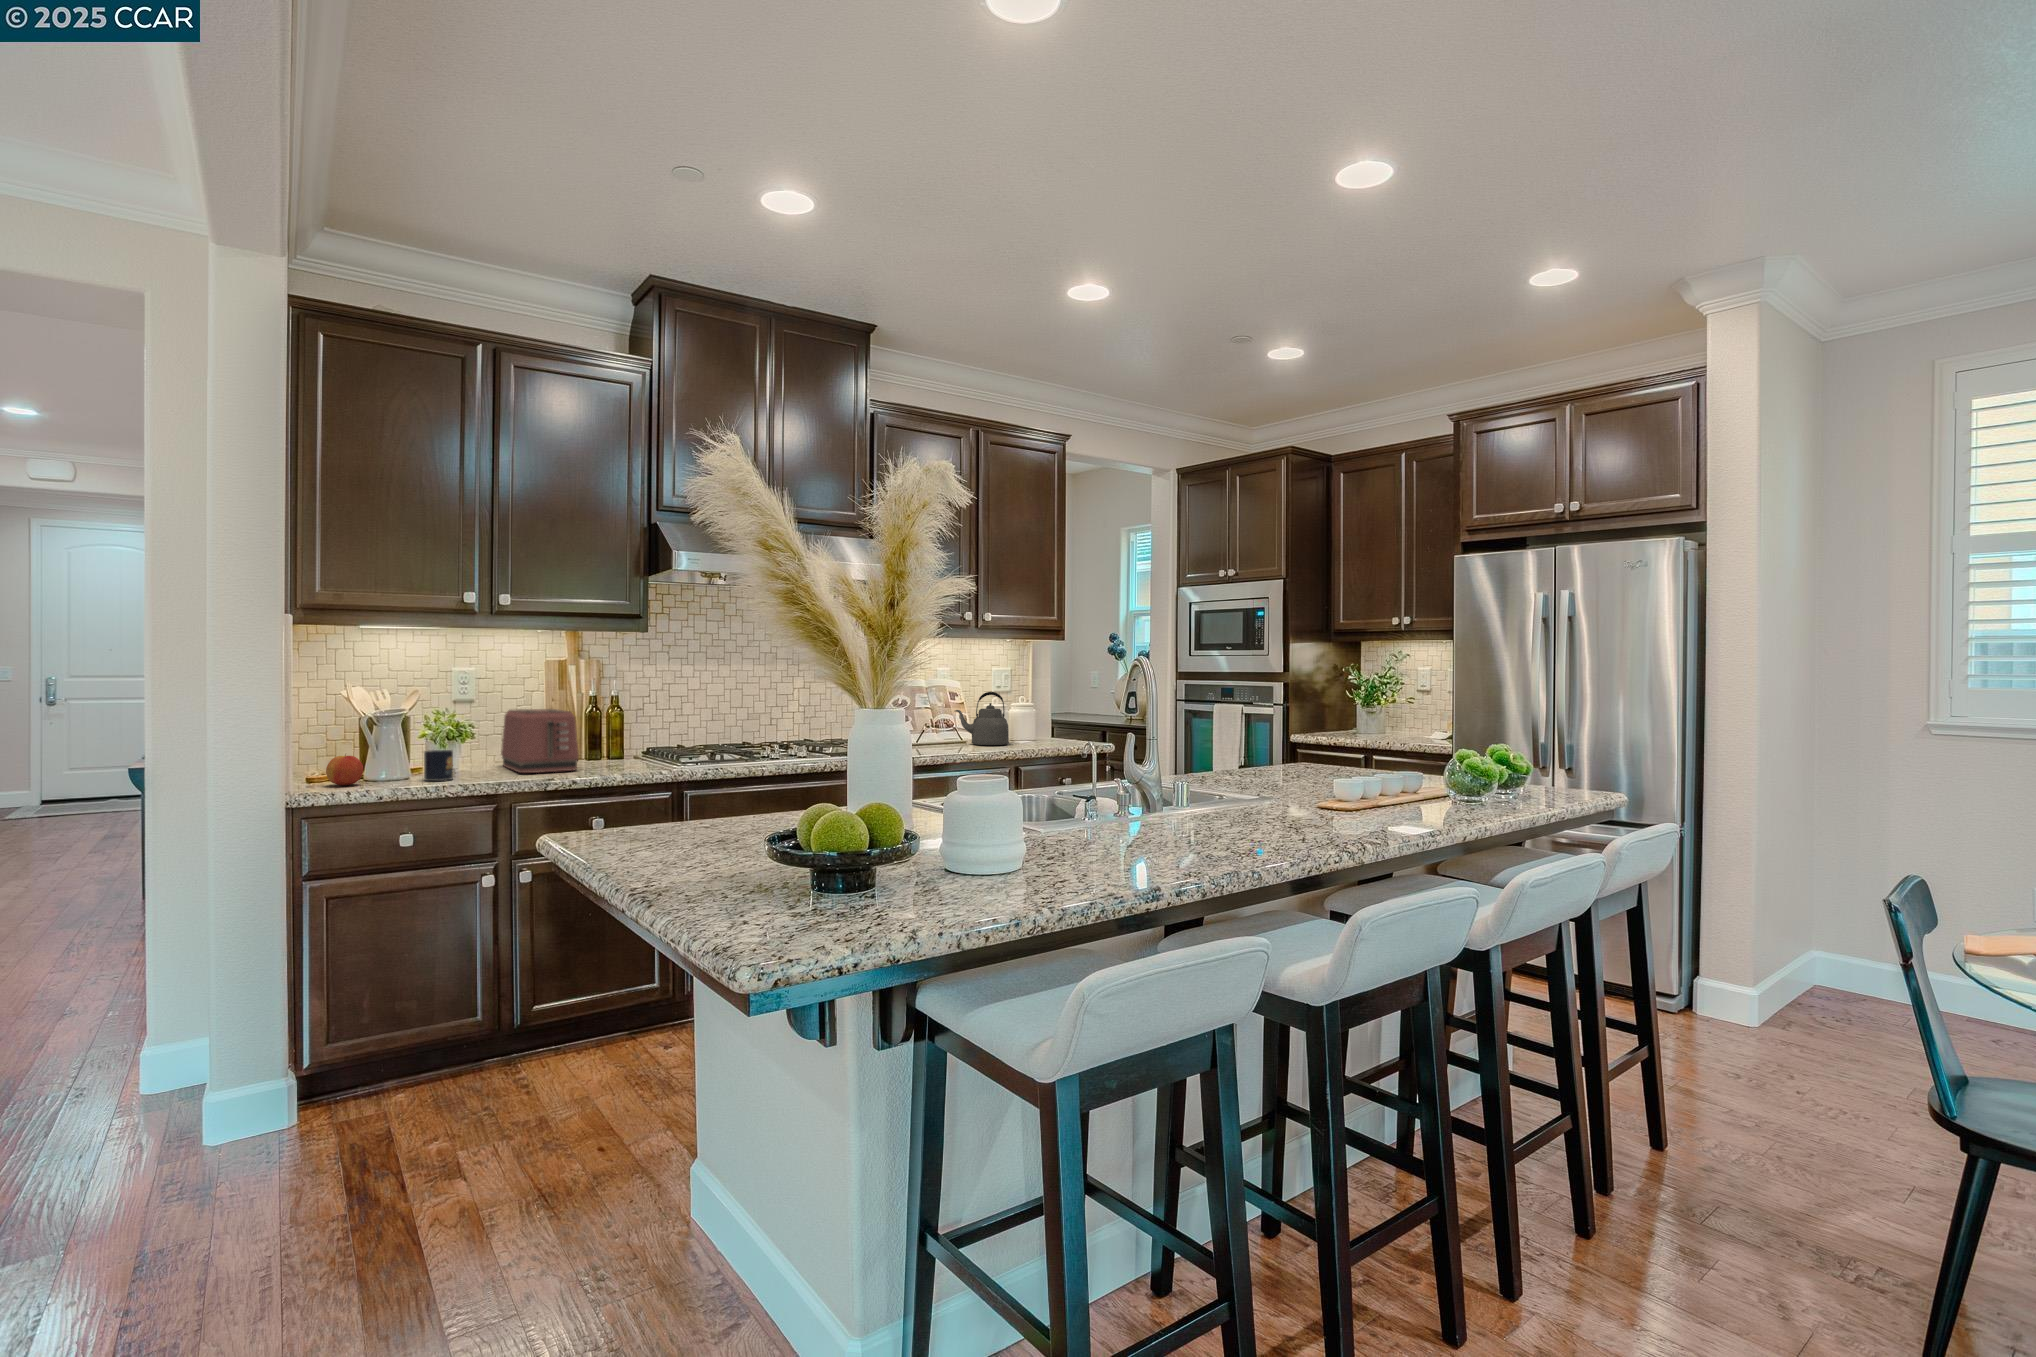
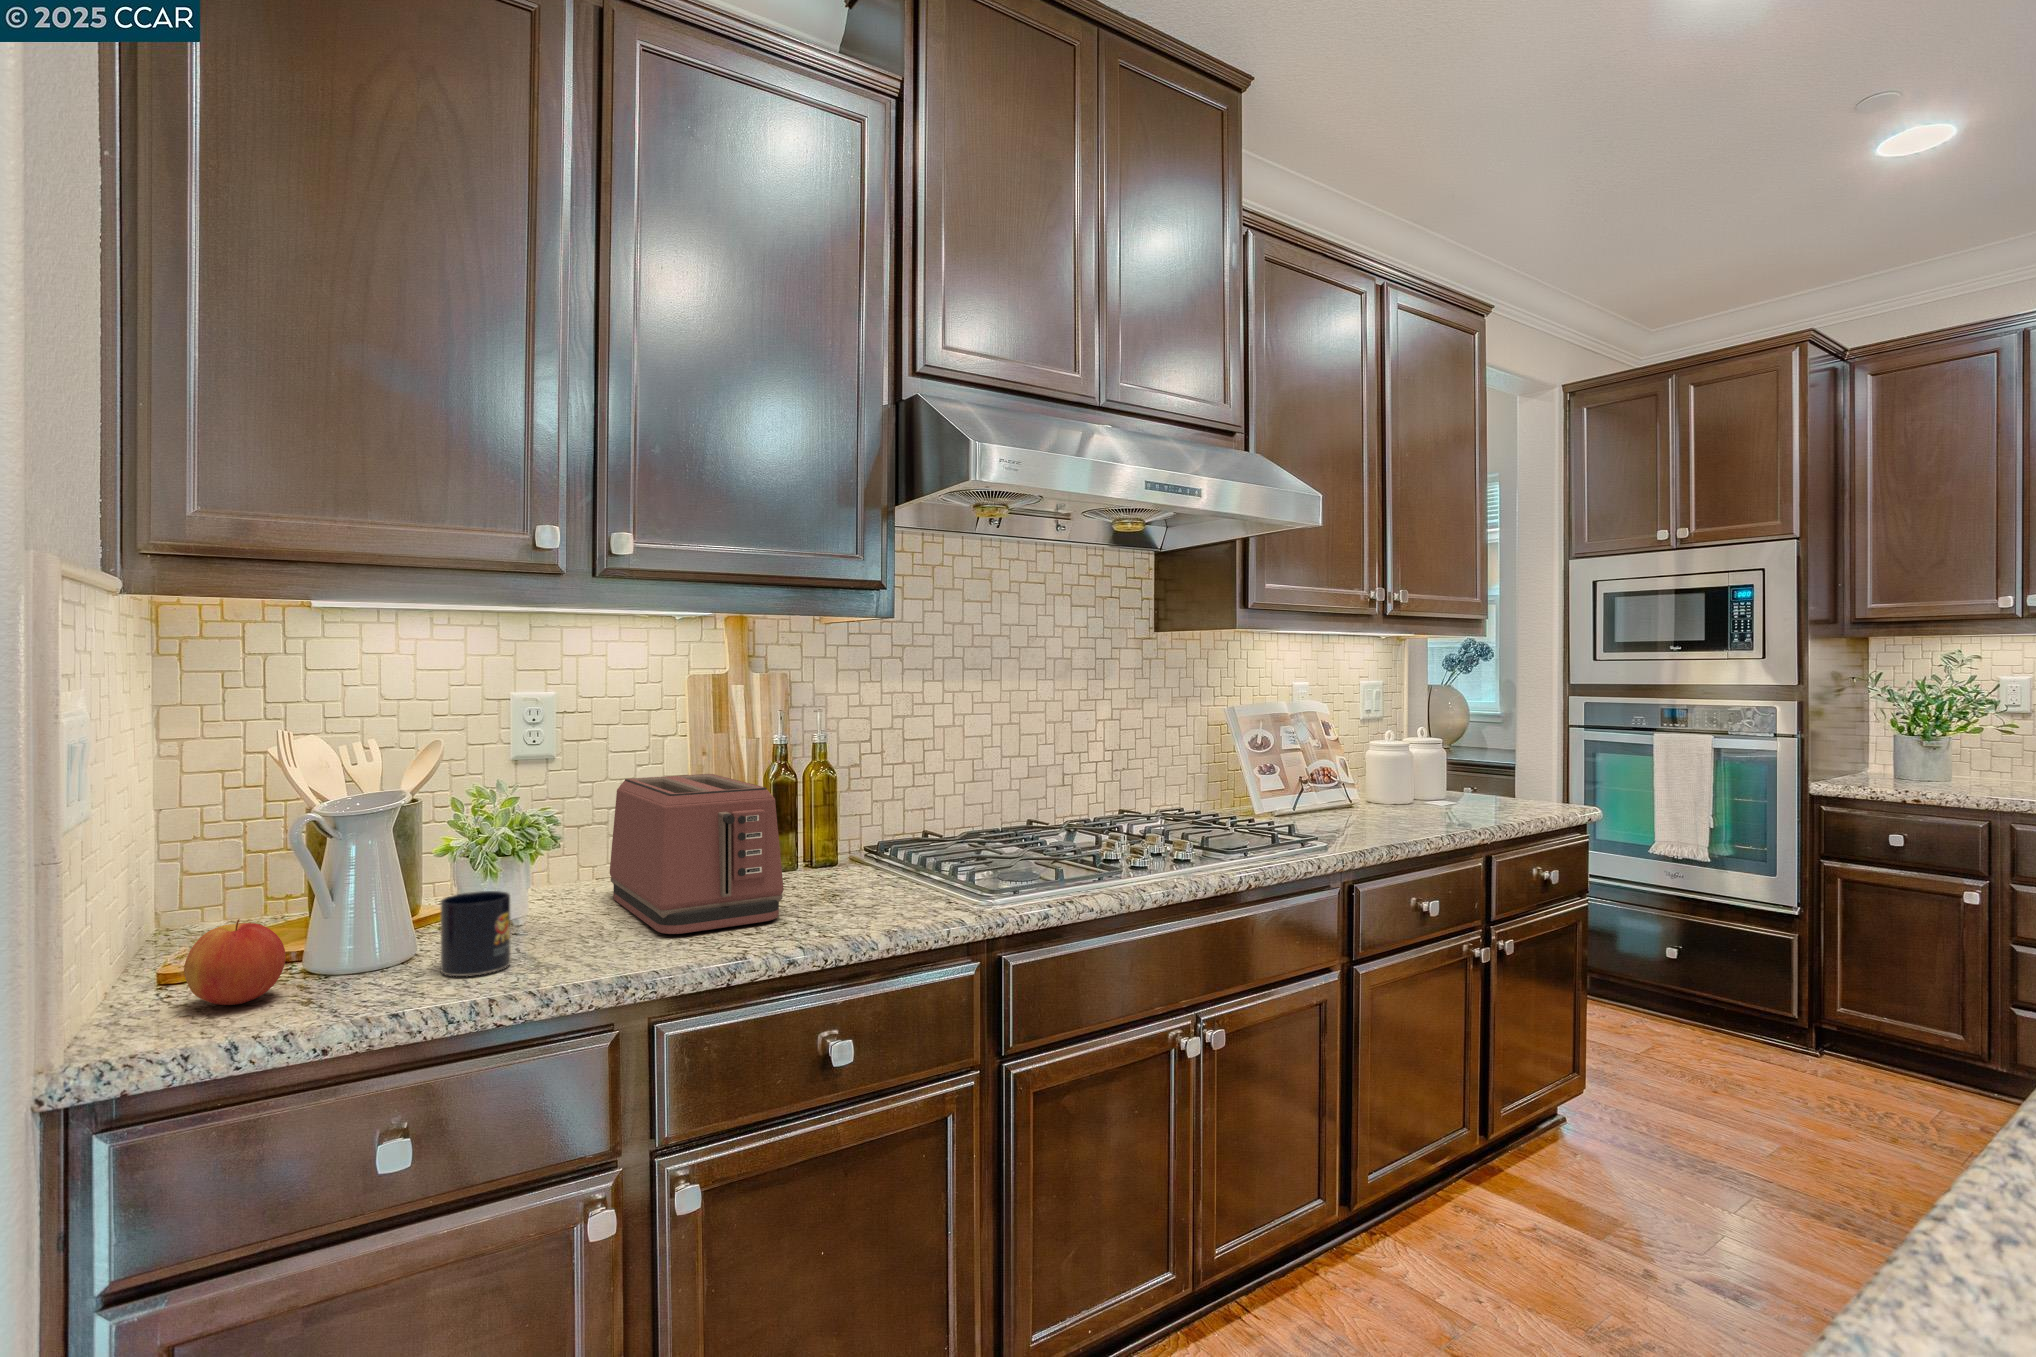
kettle: present [955,692,1009,745] -> none [1371,724,1467,820]

